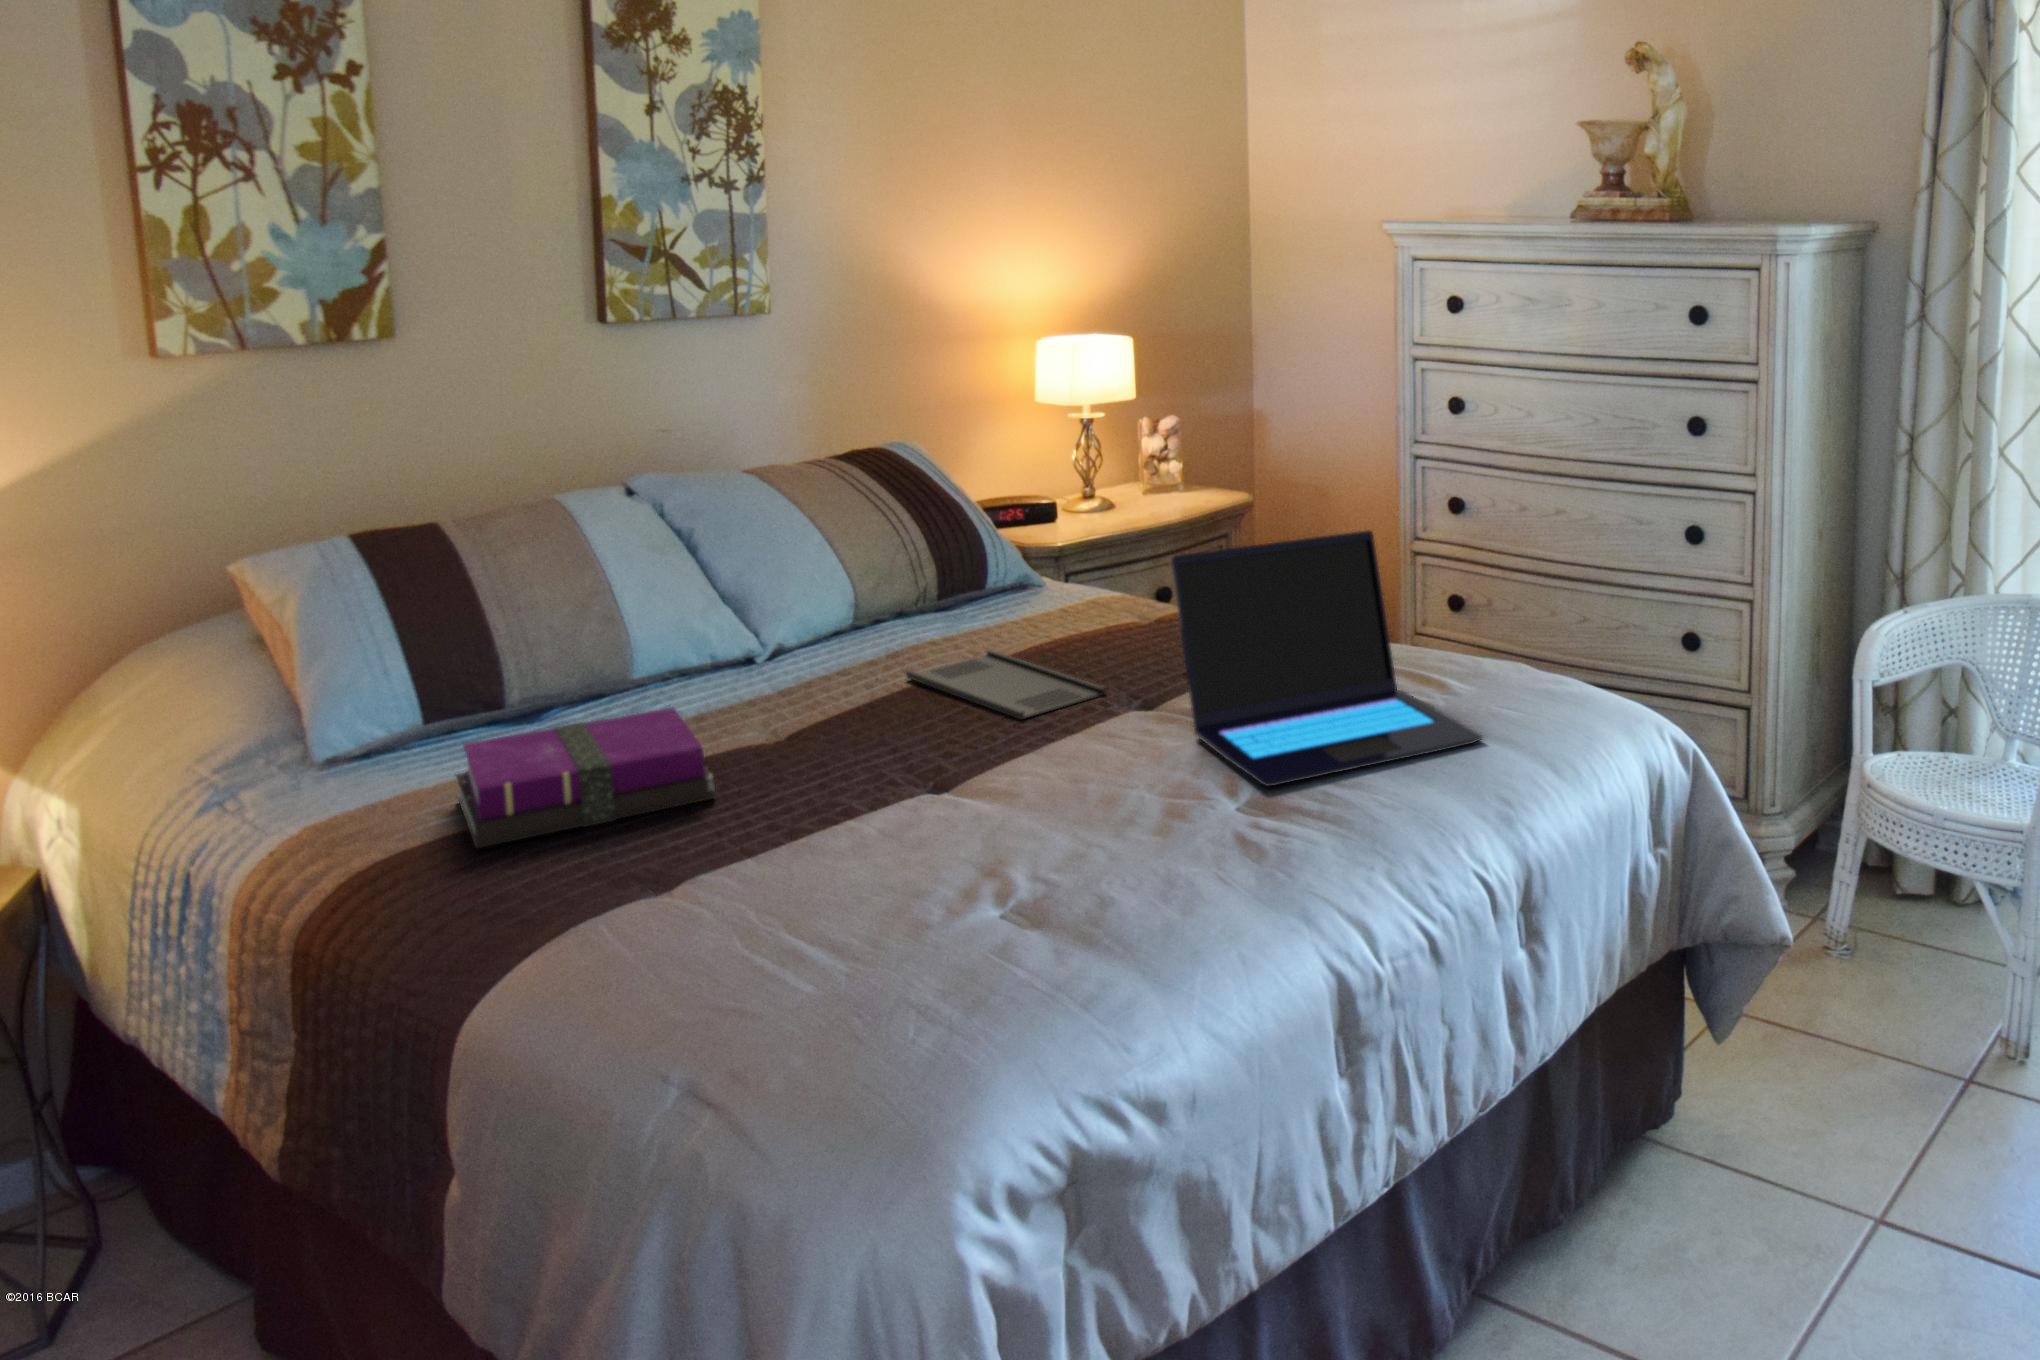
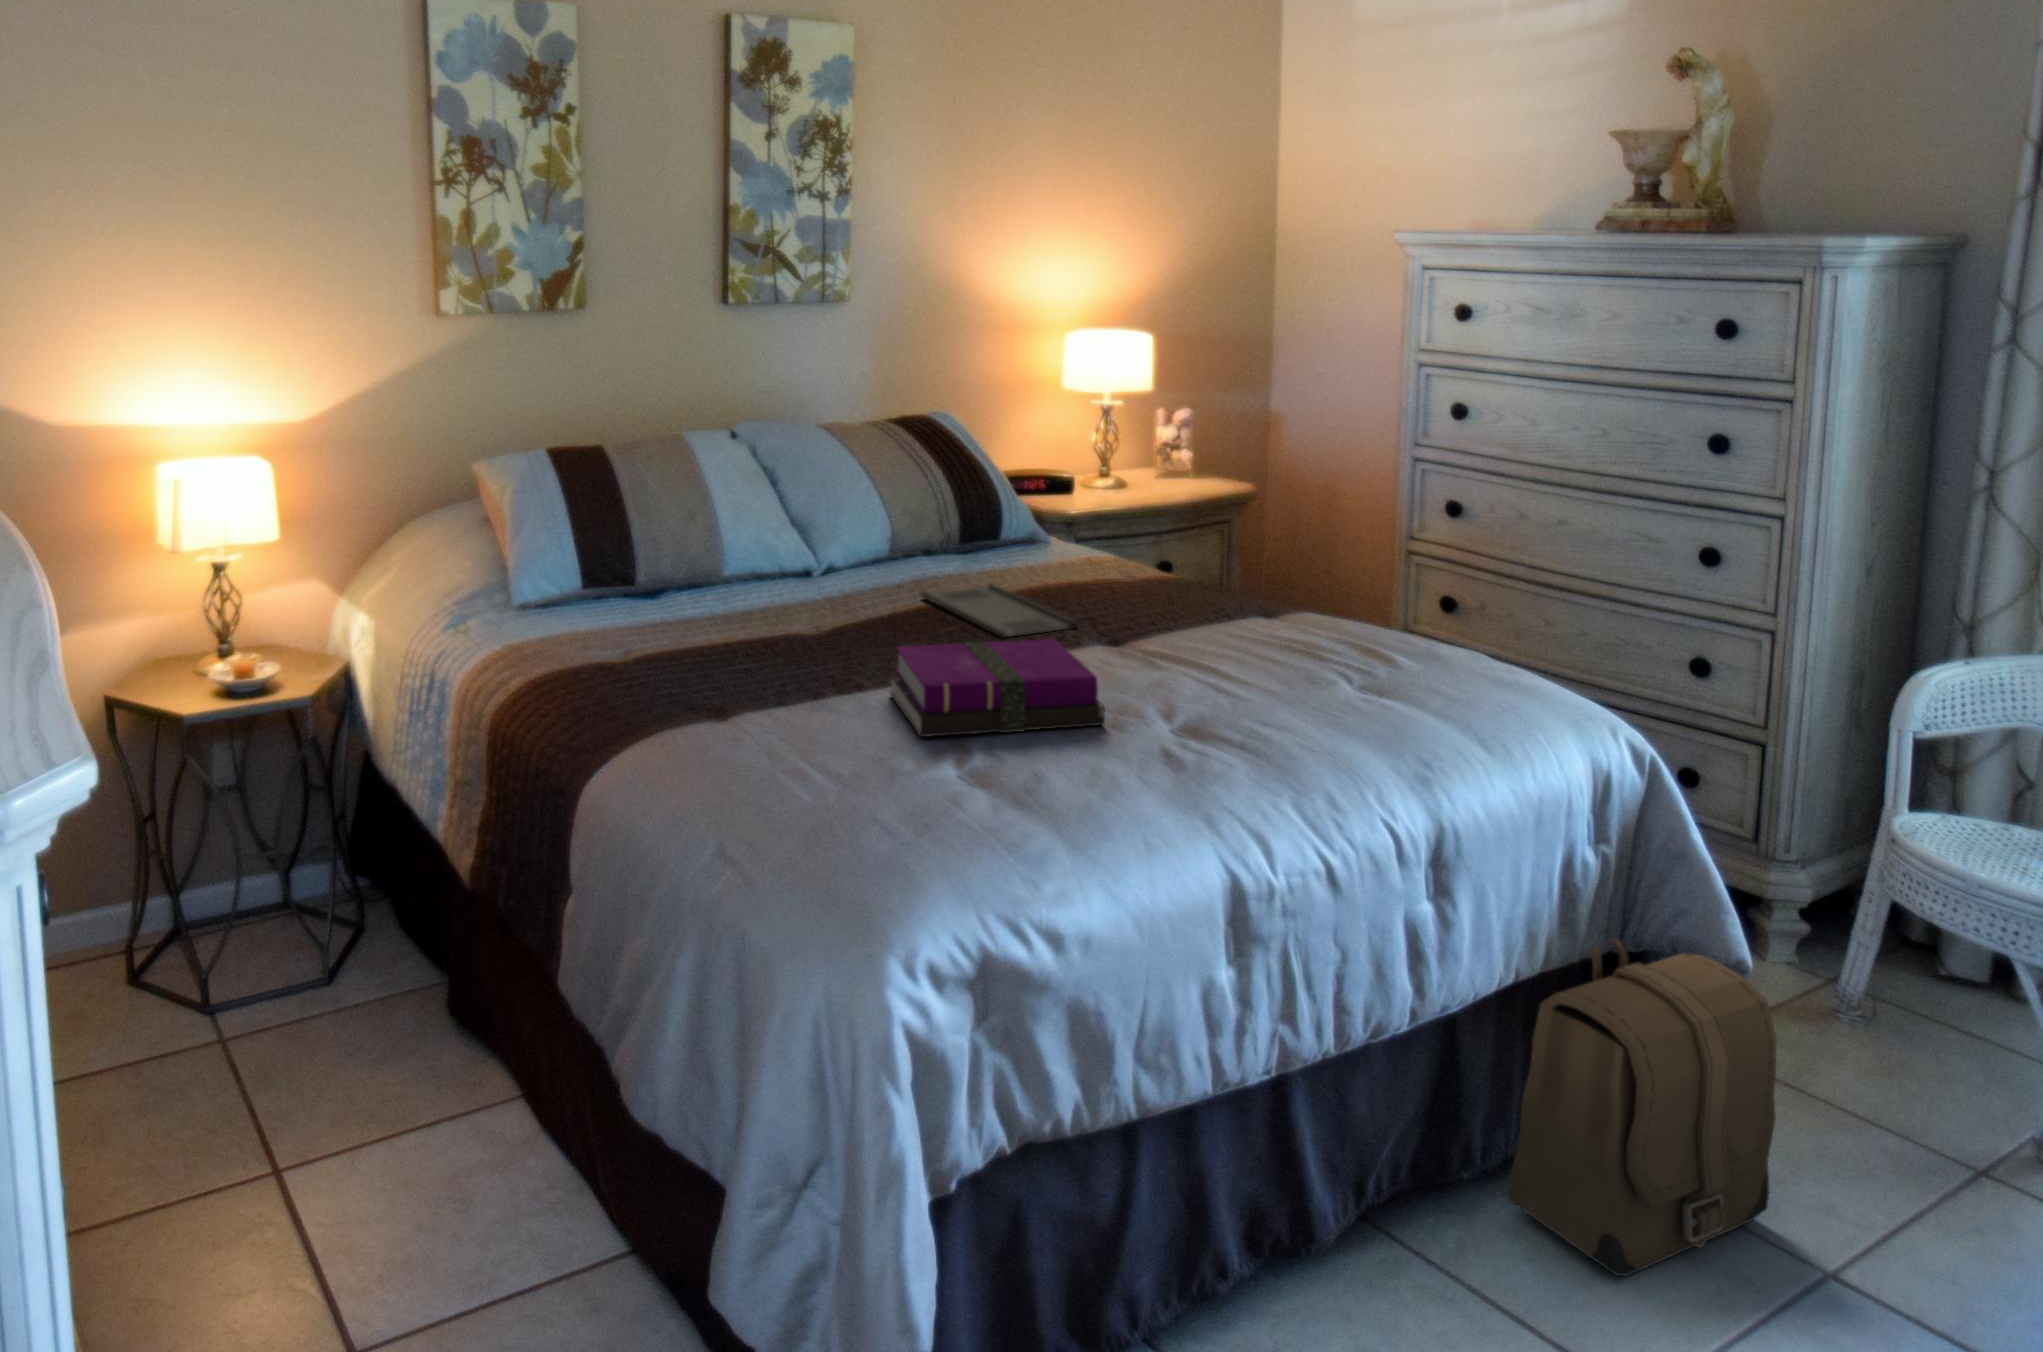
laptop: present [1171,530,1483,787] -> none [1132,503,1416,715]
notebook: present [456,708,716,848] -> present [889,639,1105,737]
backpack: none [1588,934,1806,1267] -> present [1508,938,1777,1276]

